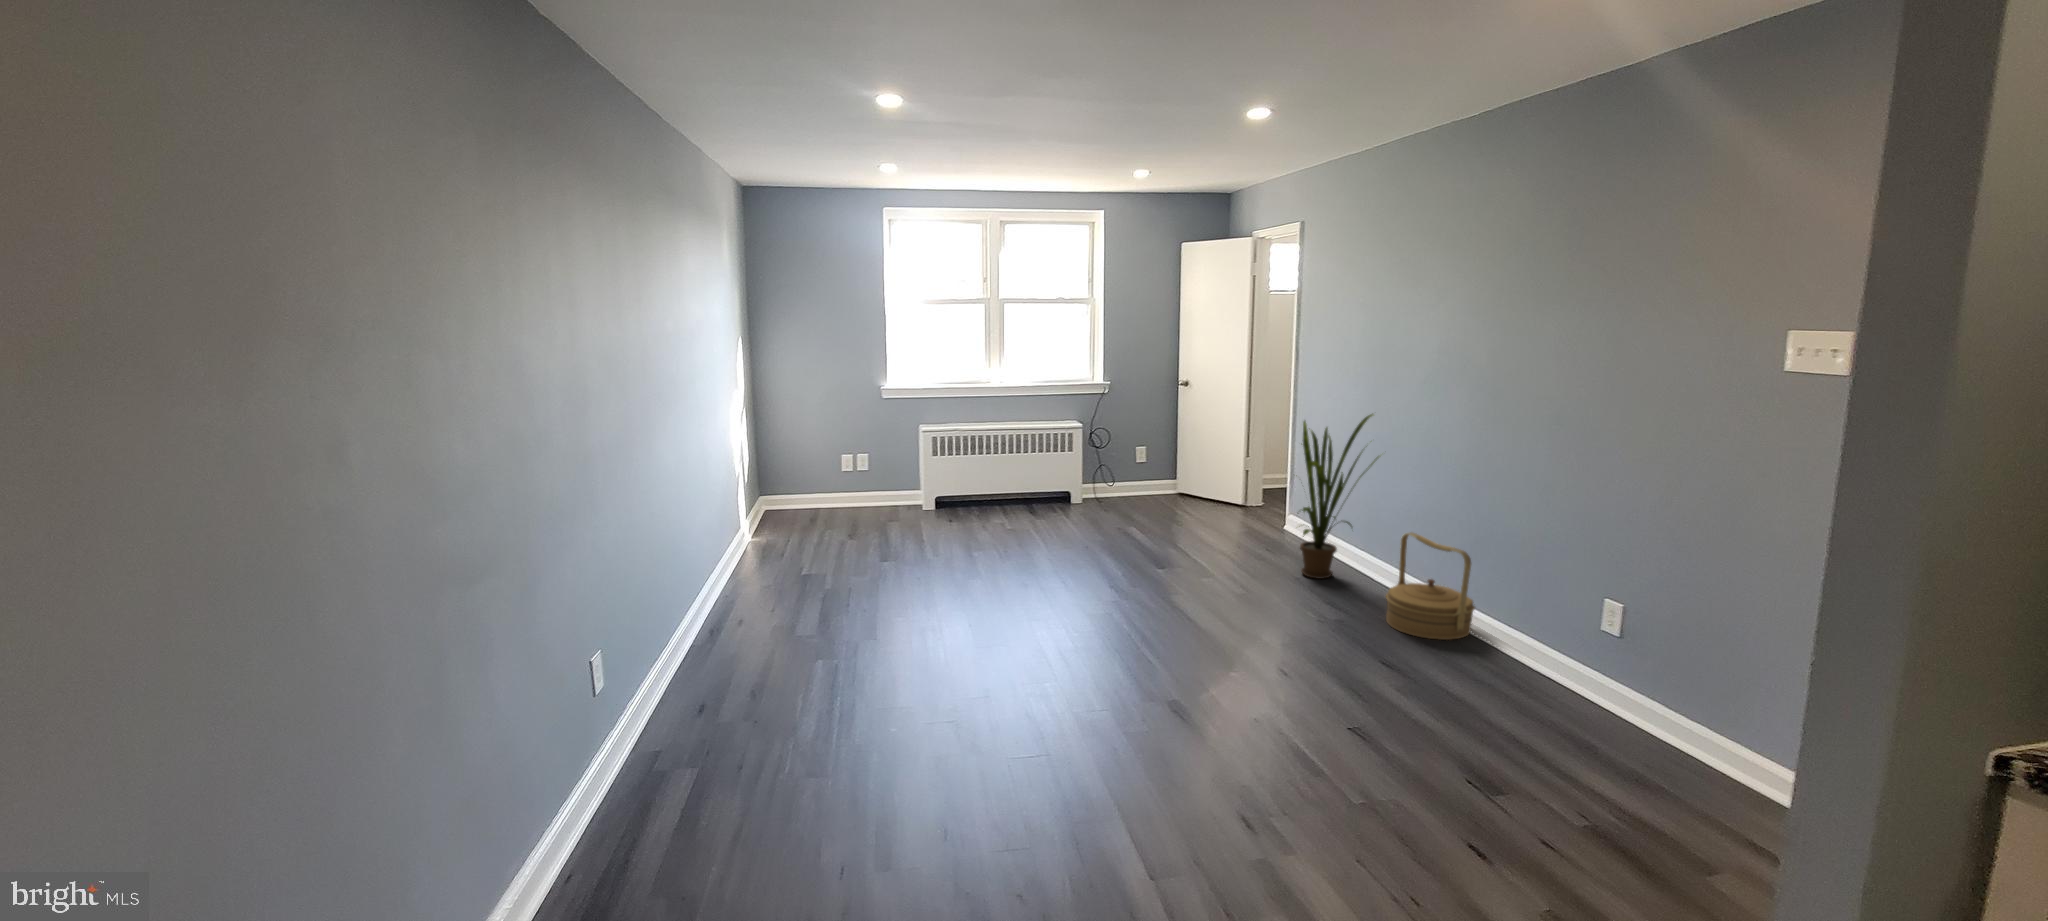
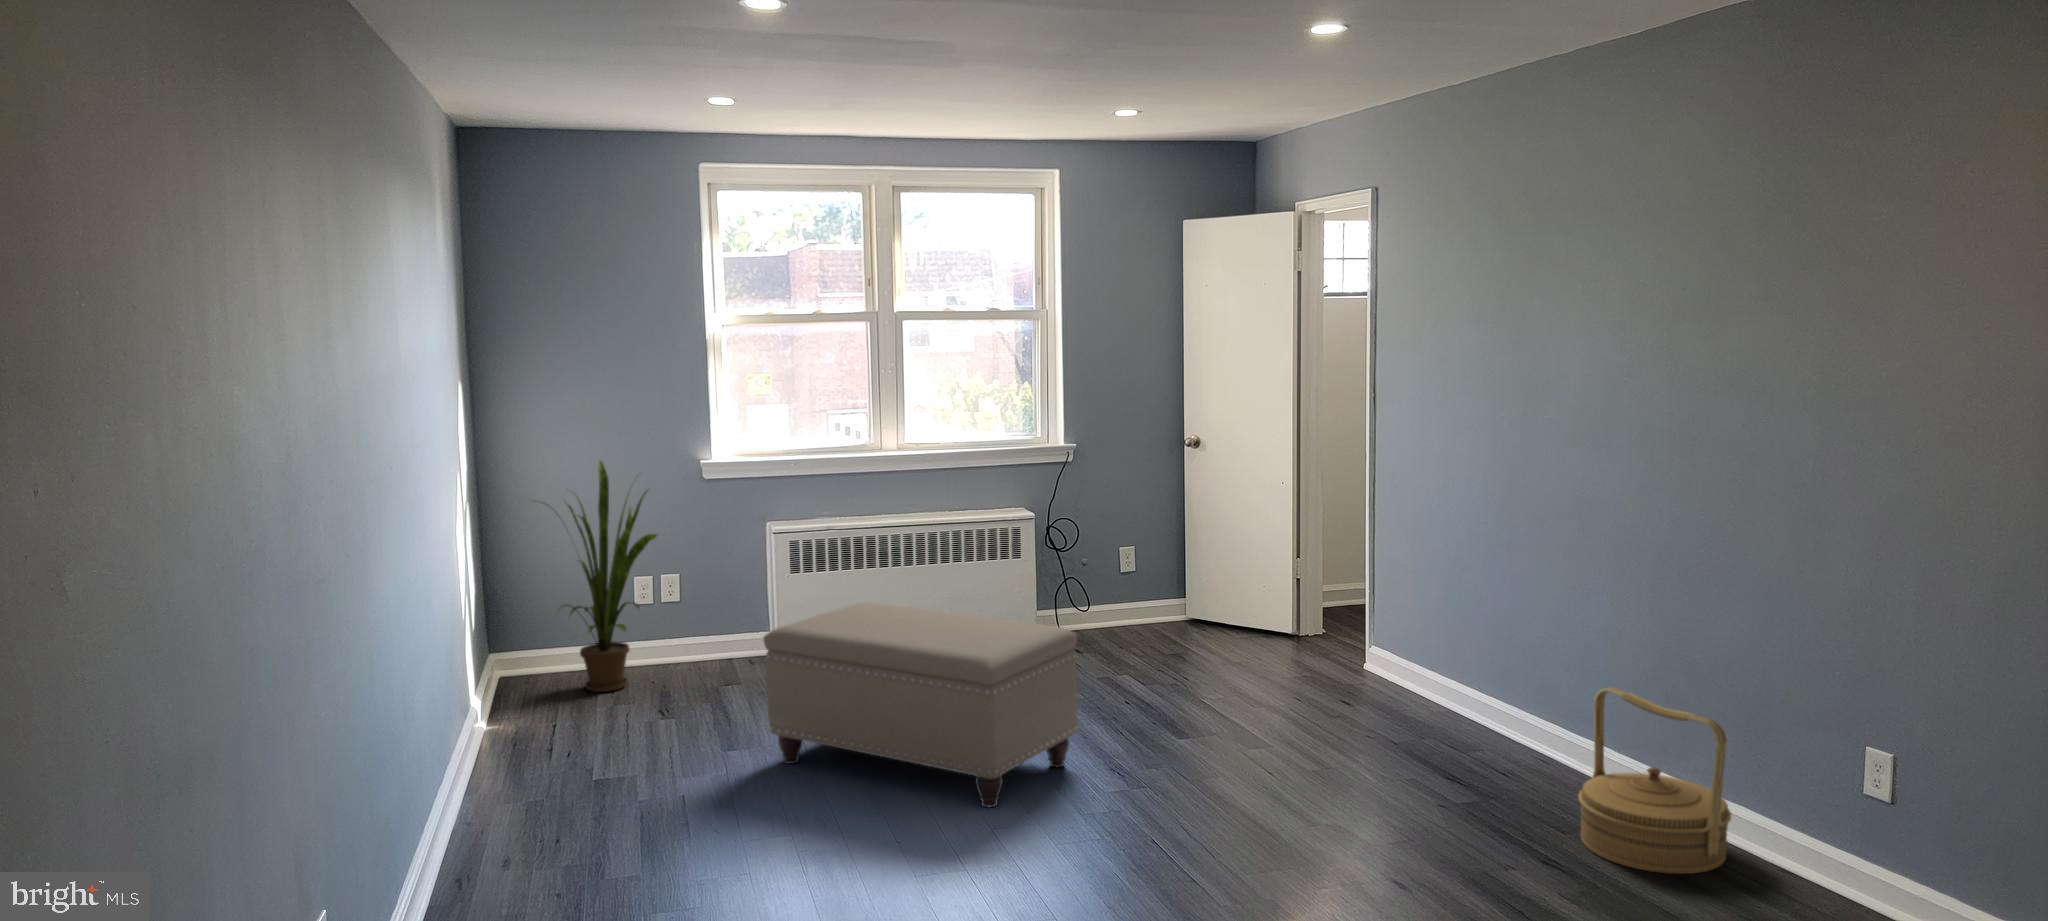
house plant: present [1299,414,1379,579] -> present [546,461,657,692]
ottoman: none [915,472,1098,589] -> present [763,603,1077,808]

